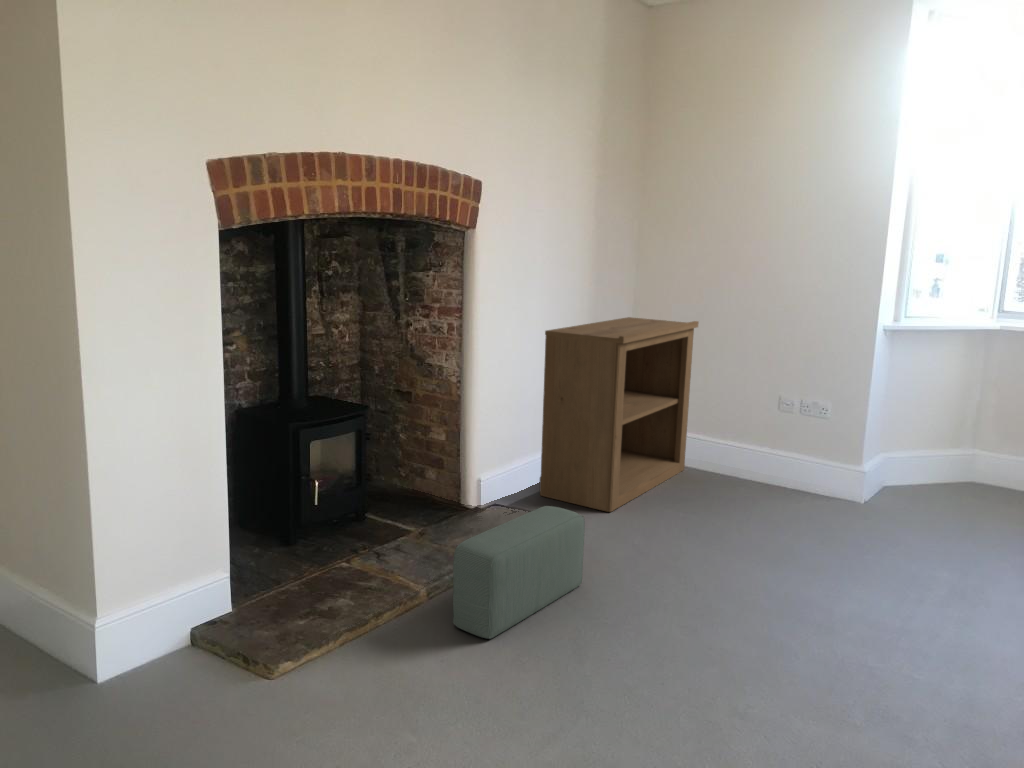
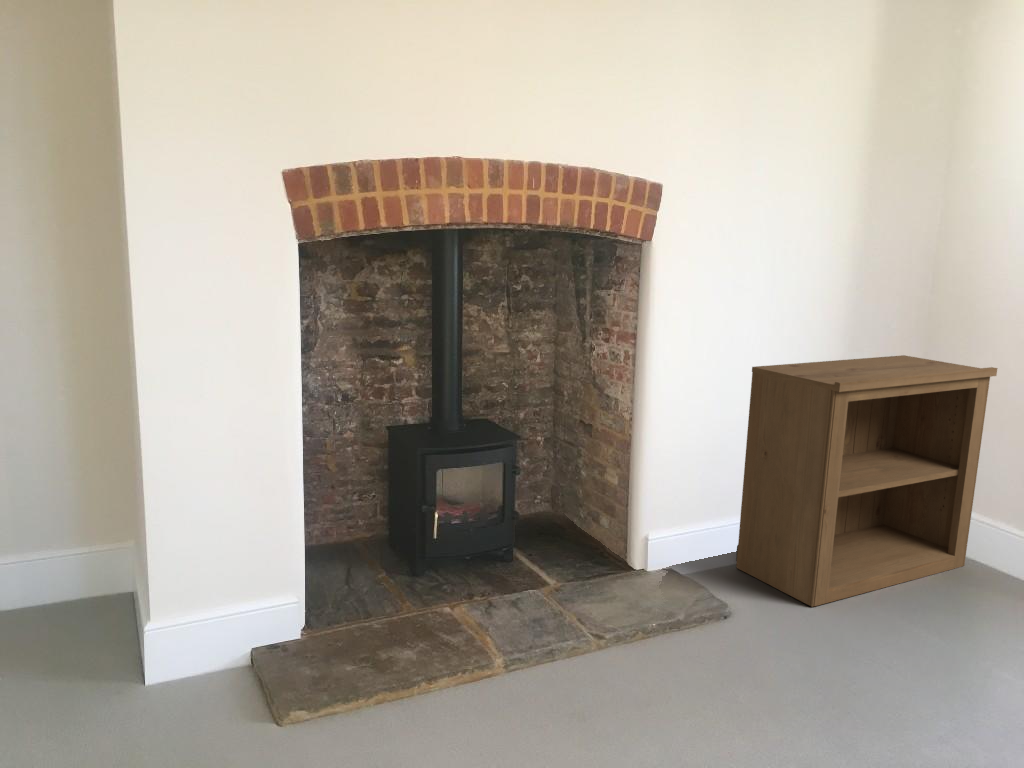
pouf: present [453,506,585,639] -> none [508,589,708,742]

